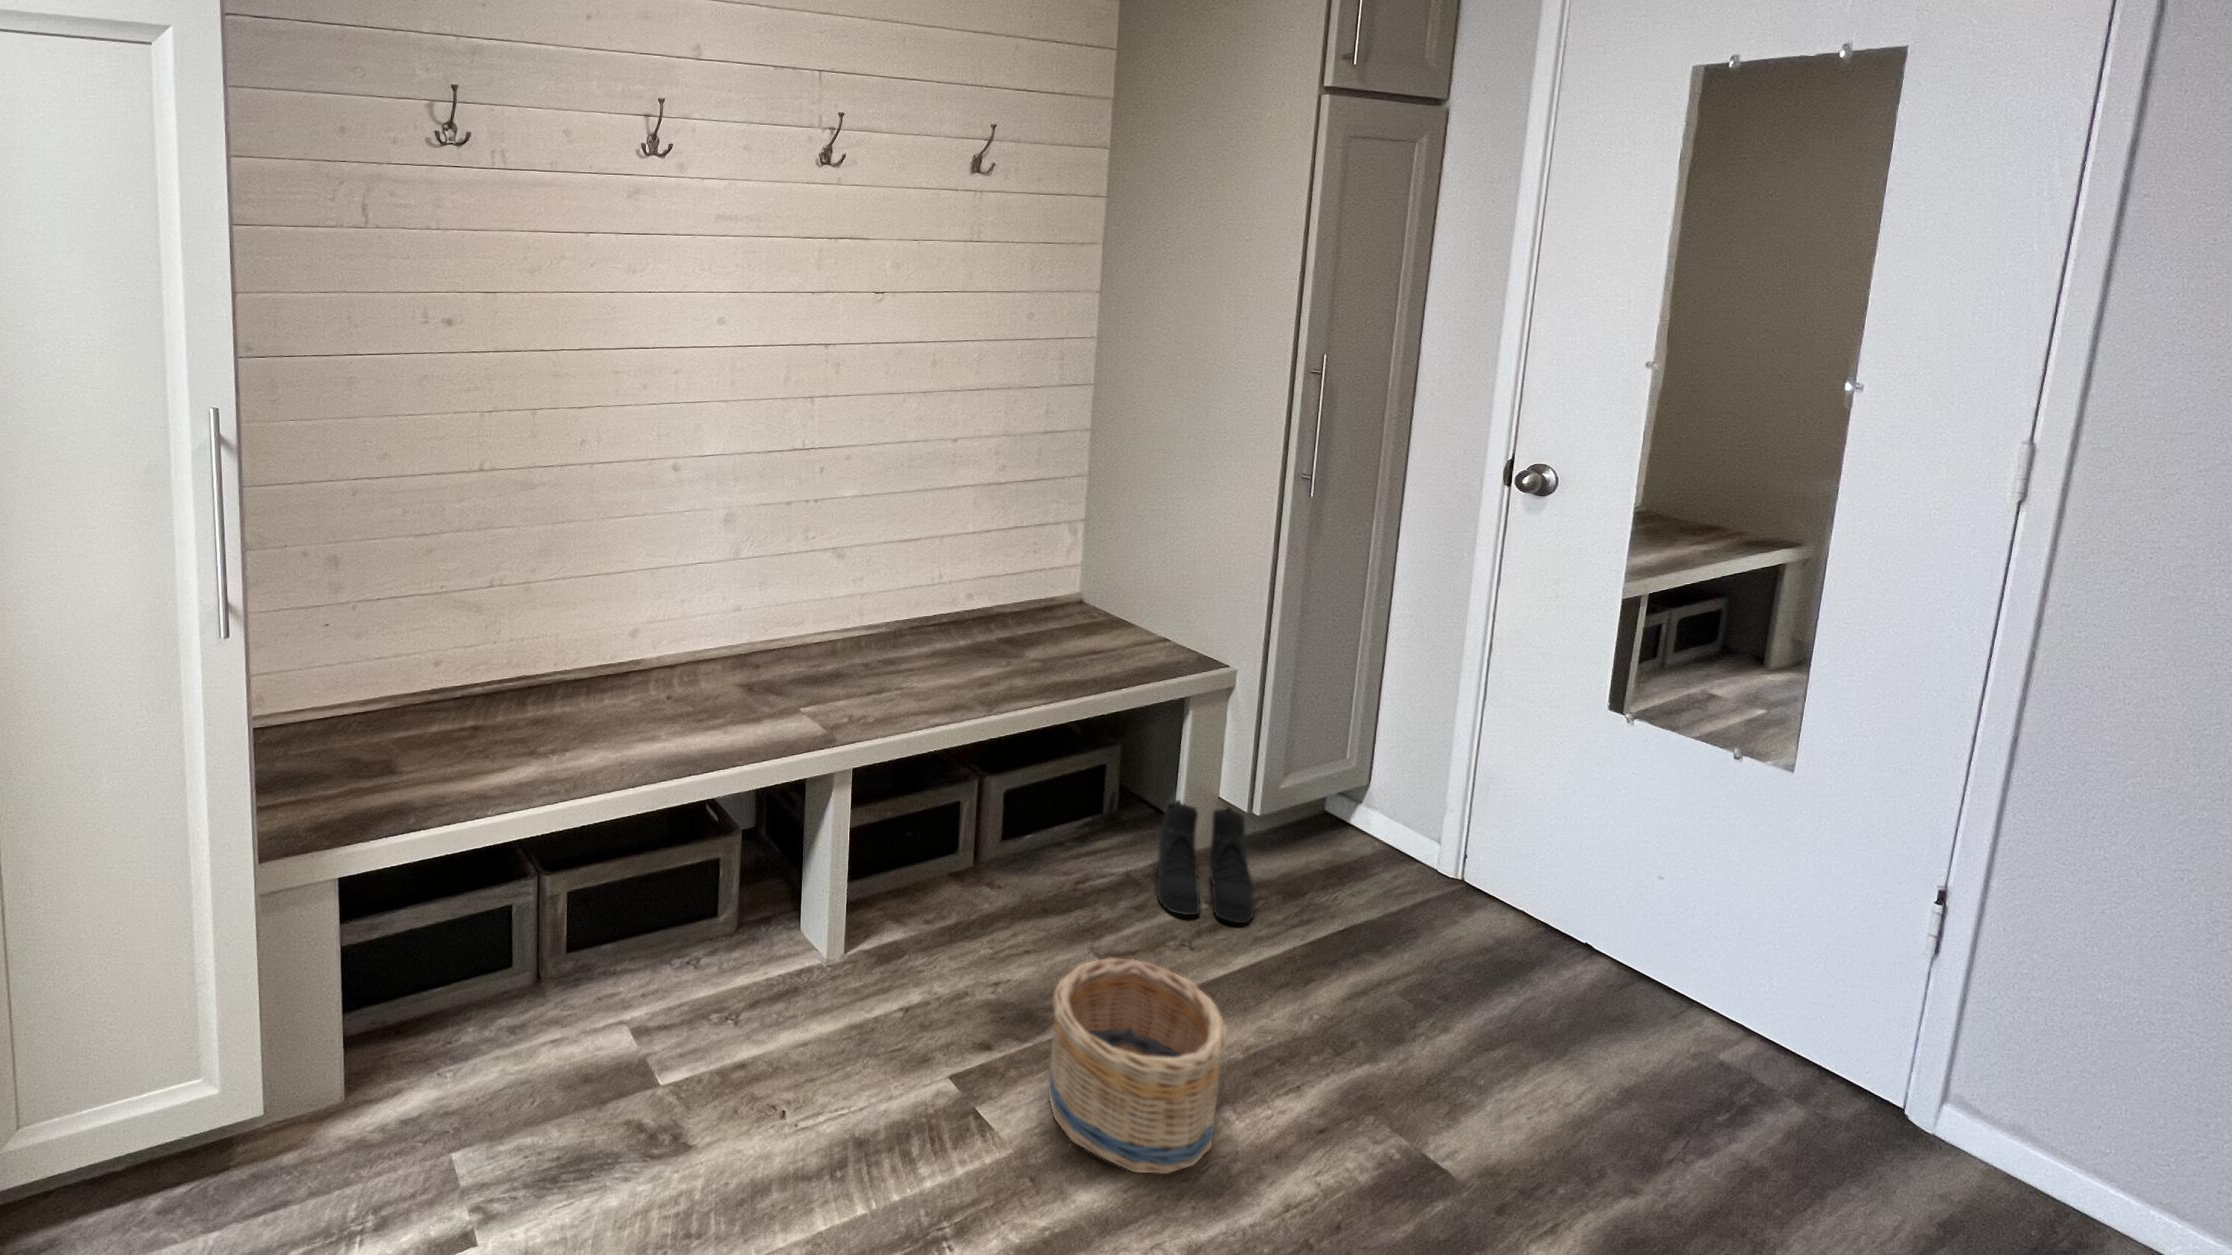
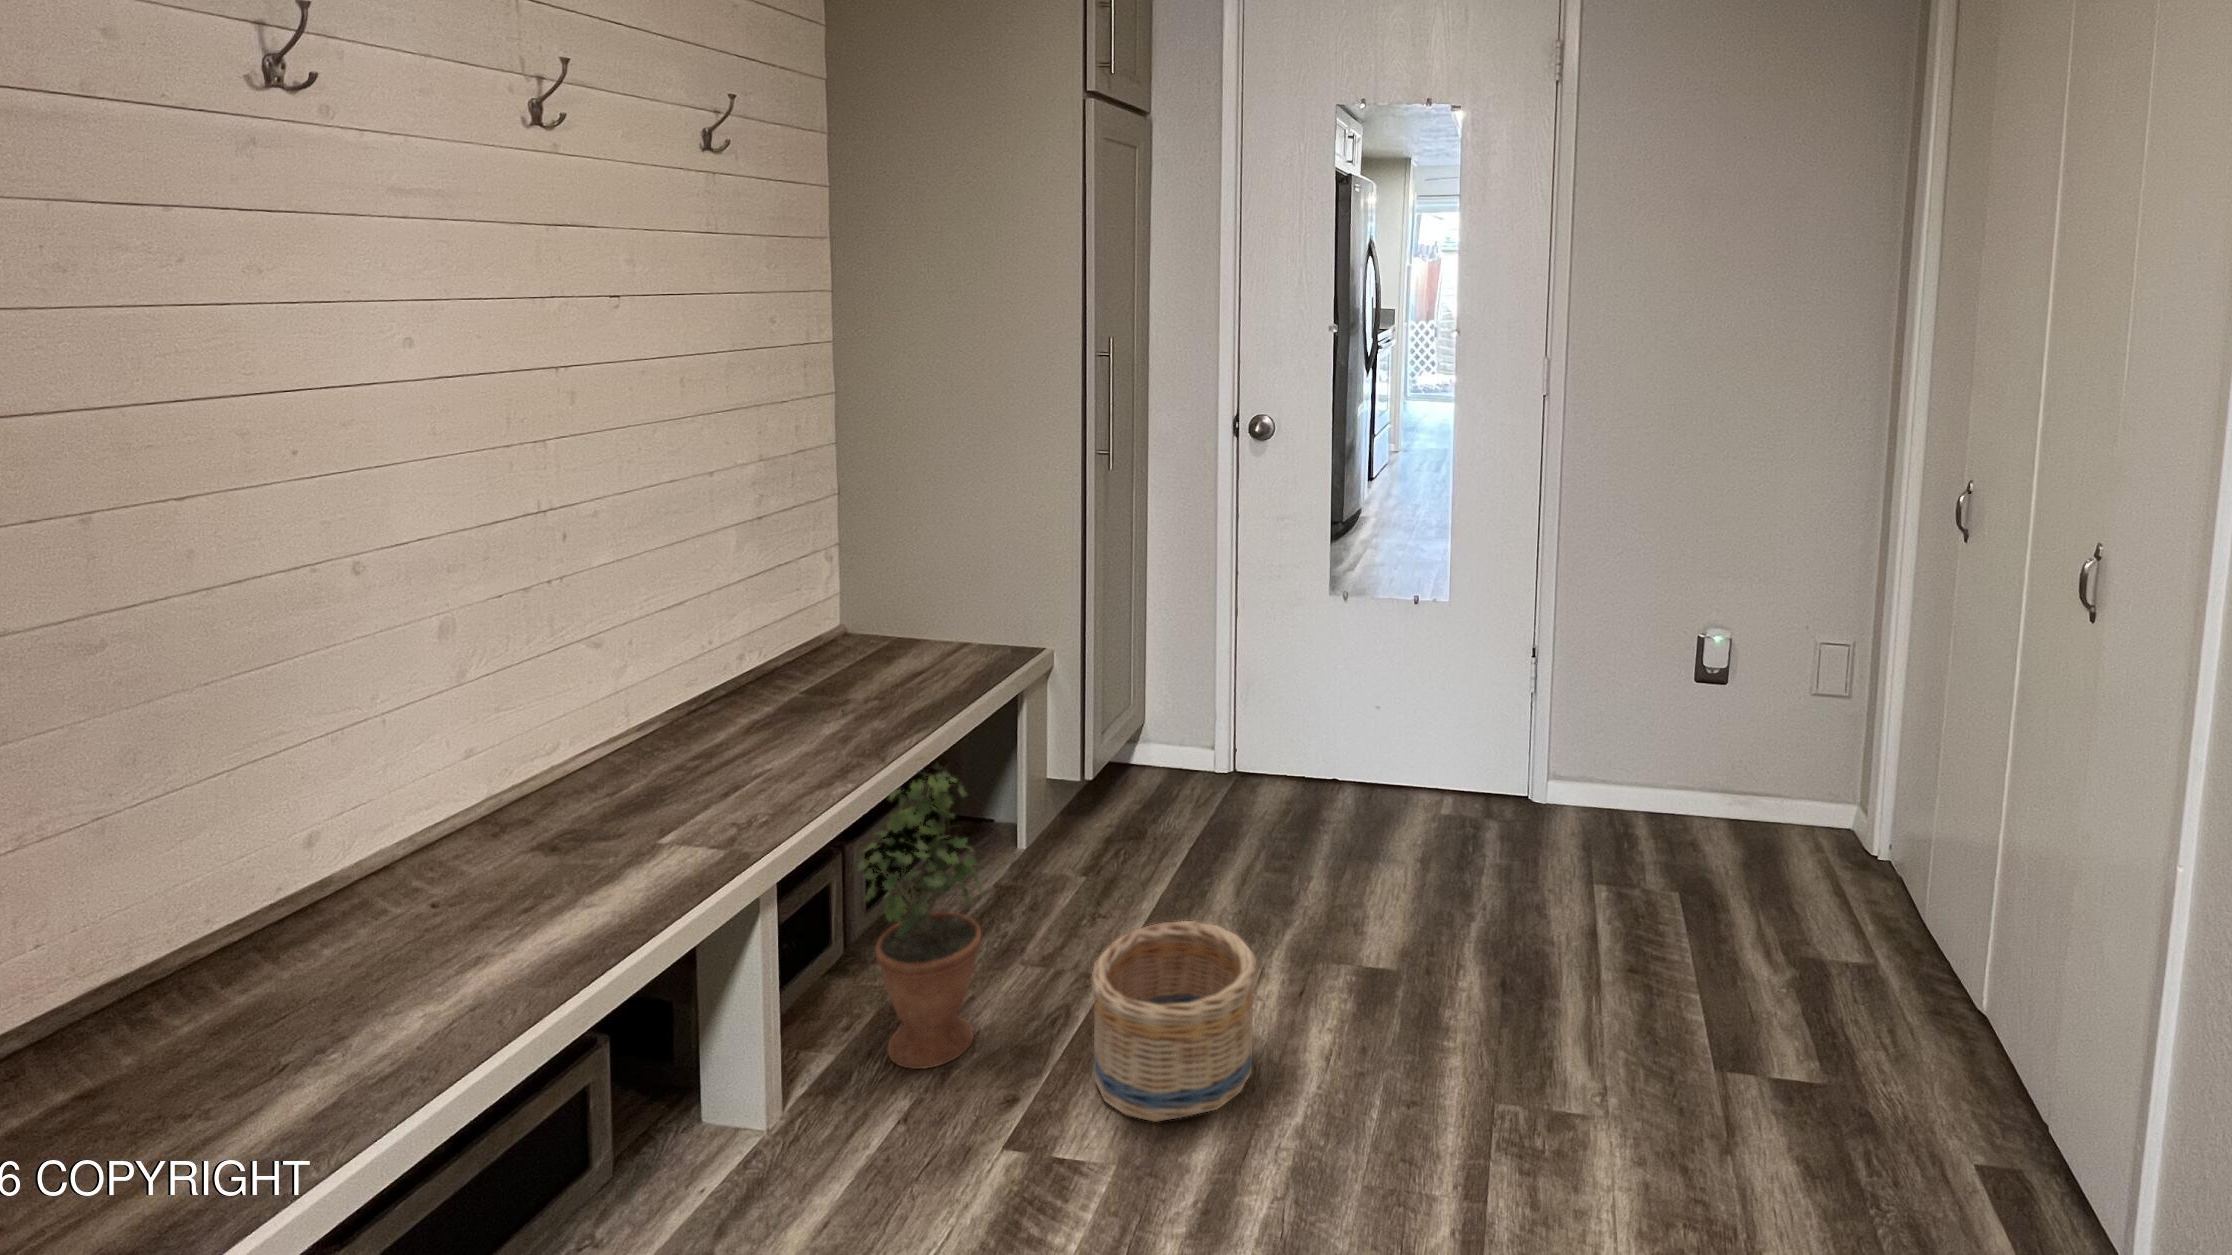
potted plant: none [919,718,1031,989] -> present [852,759,982,1069]
boots: present [1157,800,1254,923] -> none [1015,781,1125,898]

